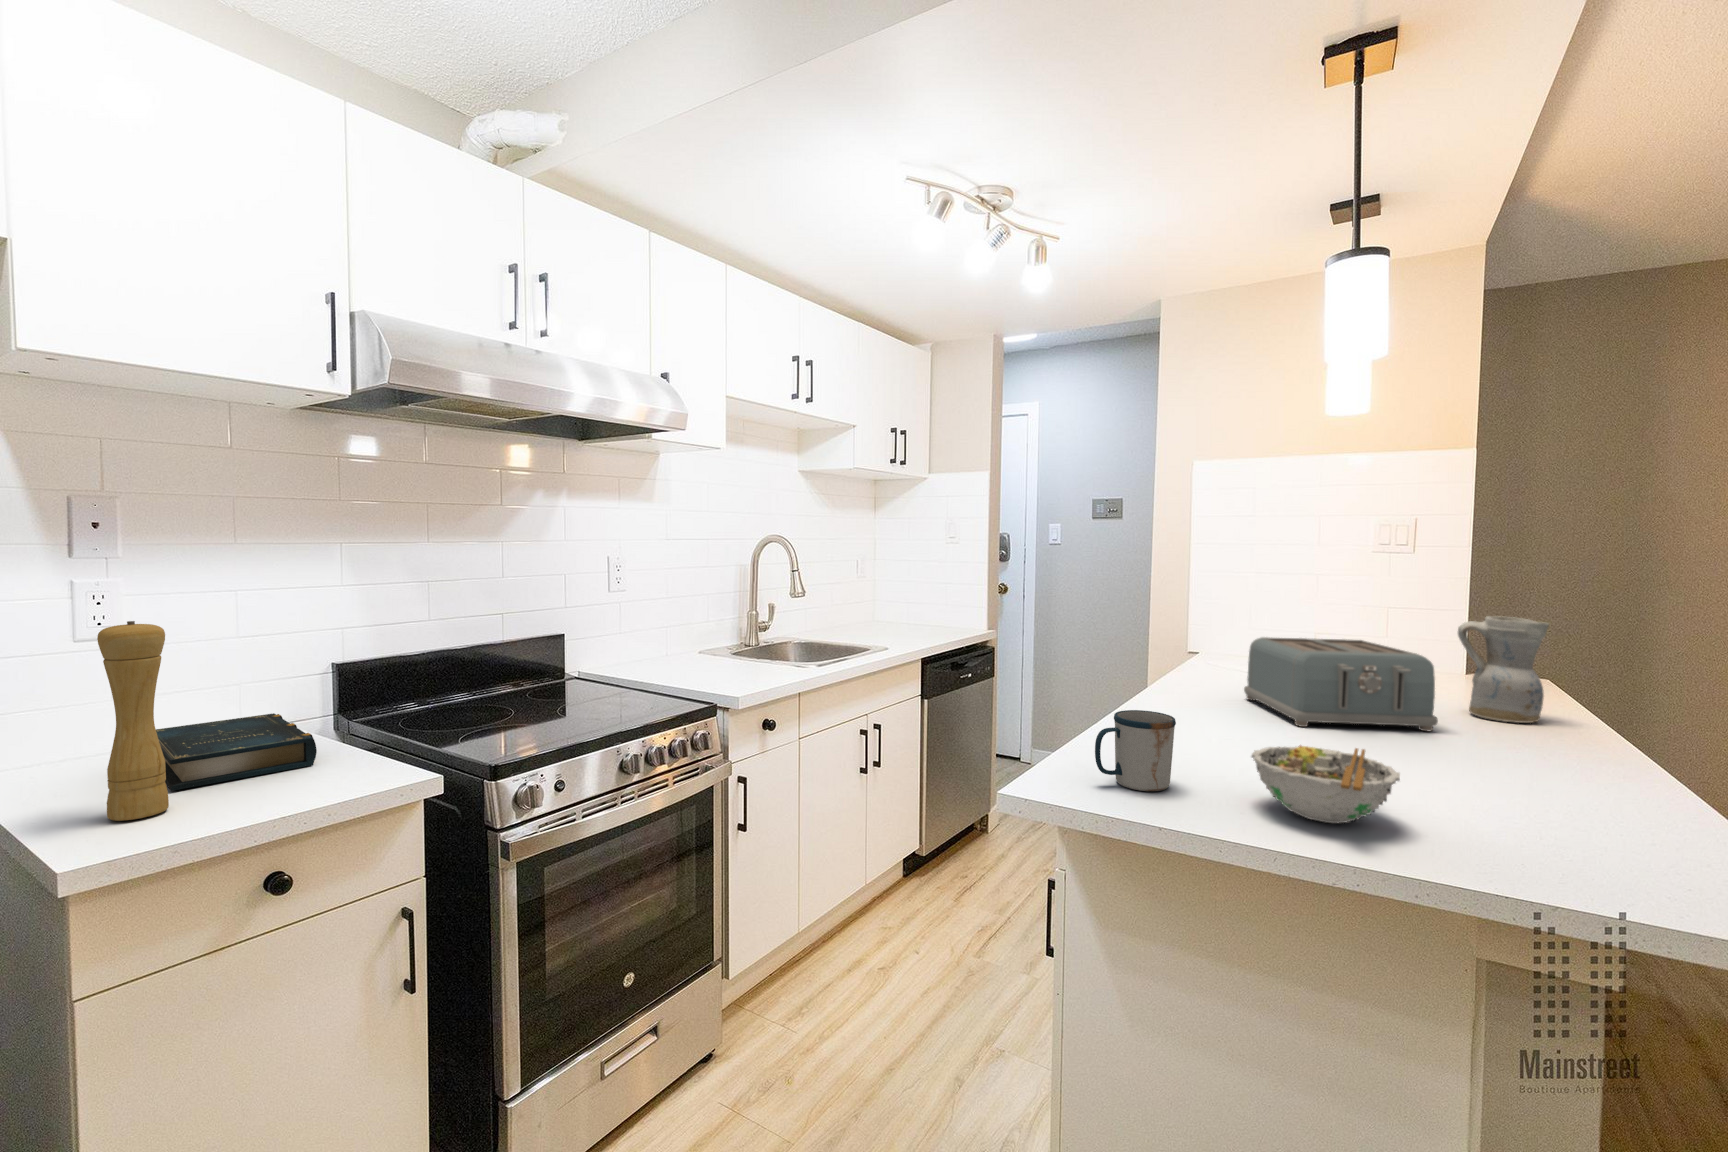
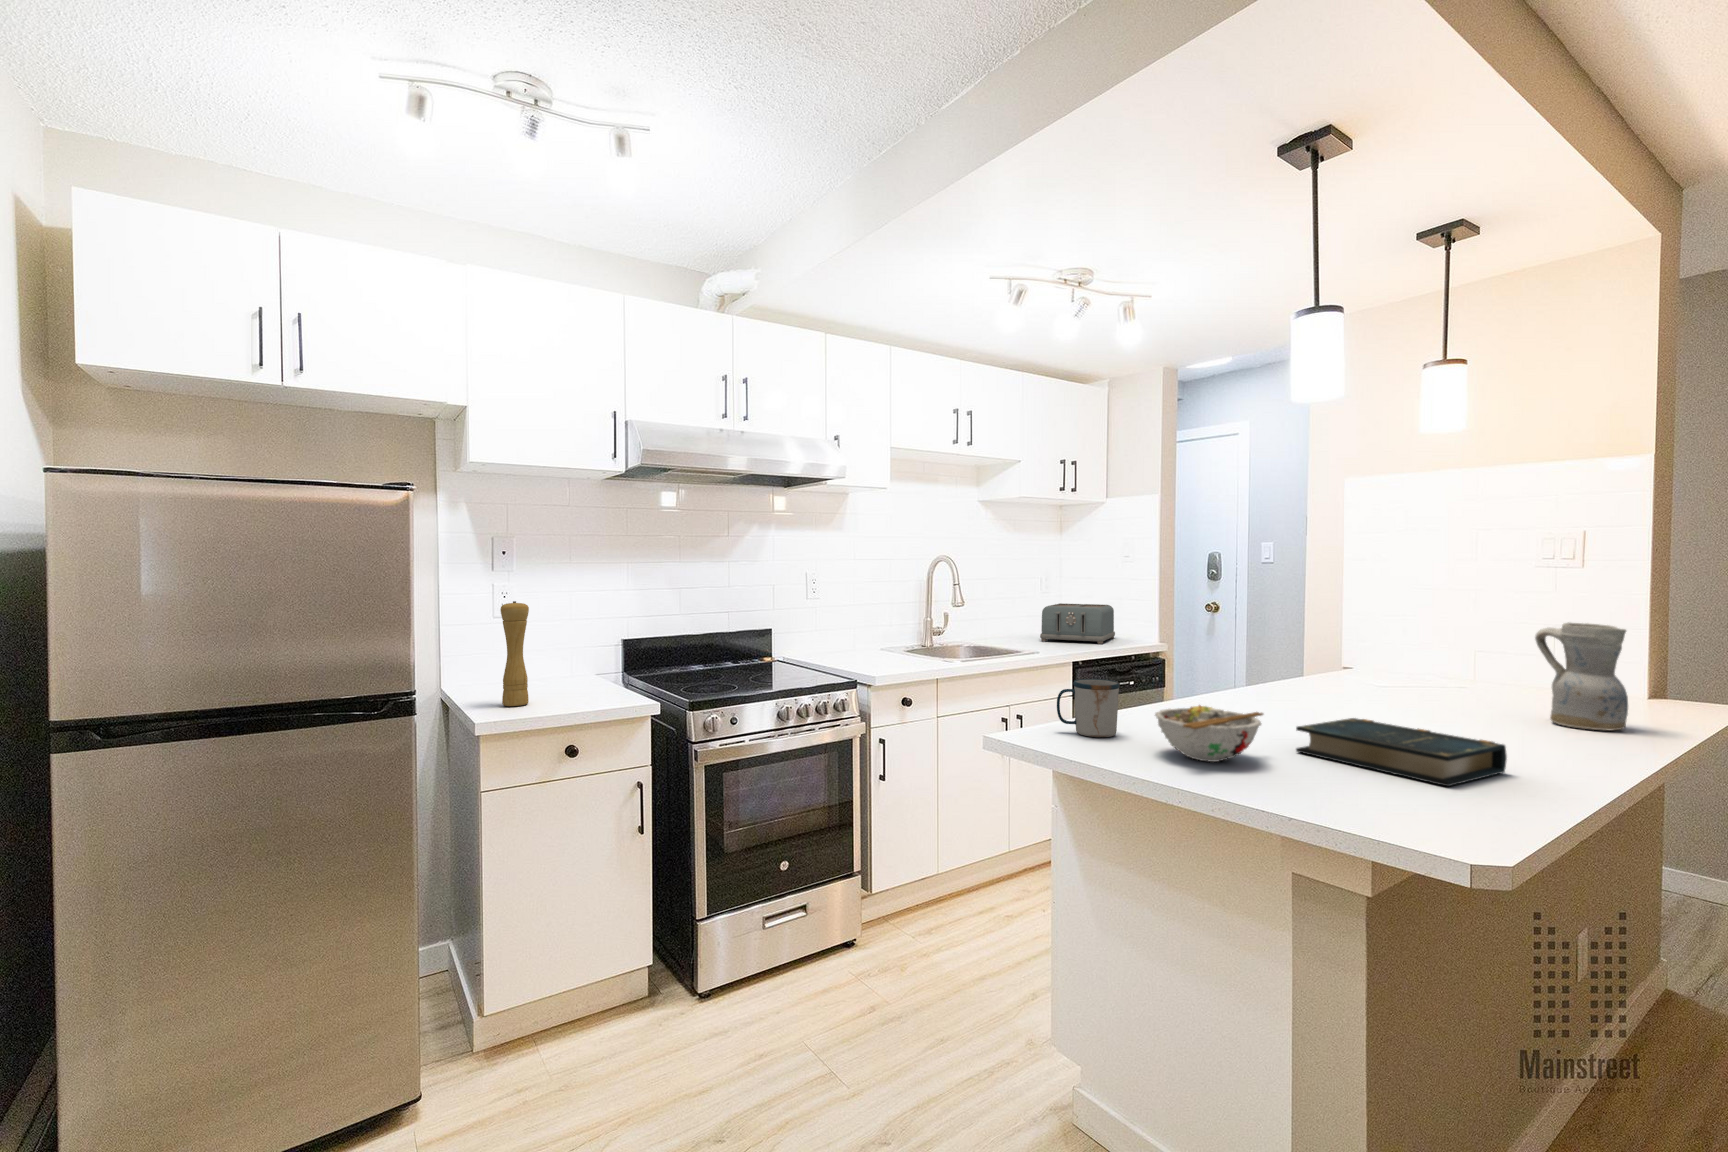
toaster: present [1244,637,1438,731] -> present [1040,603,1115,644]
book: present [156,713,317,791] -> present [1296,718,1507,786]

